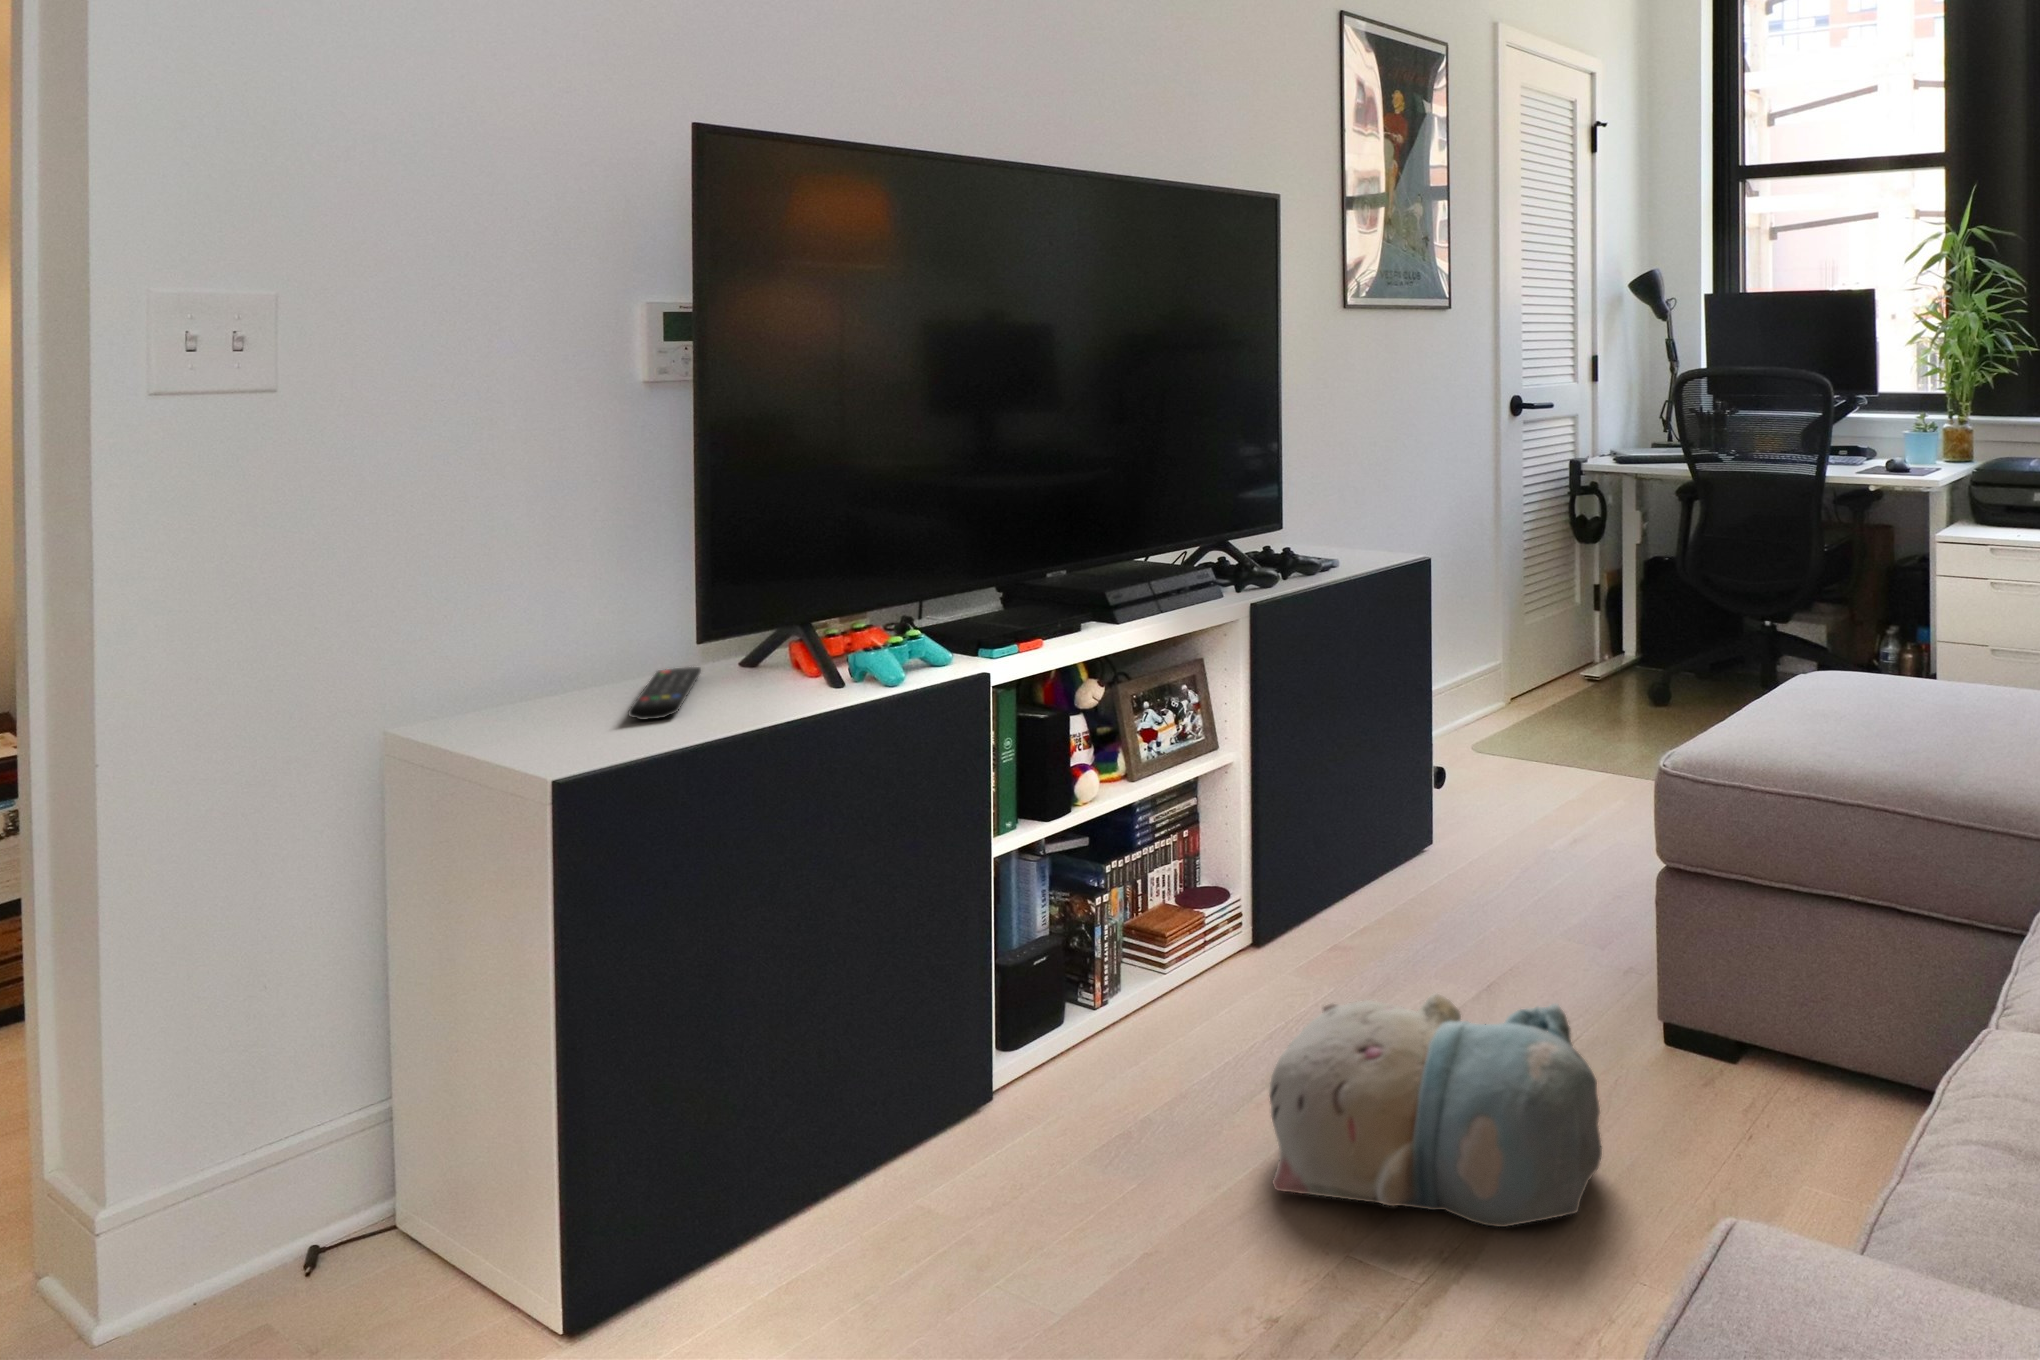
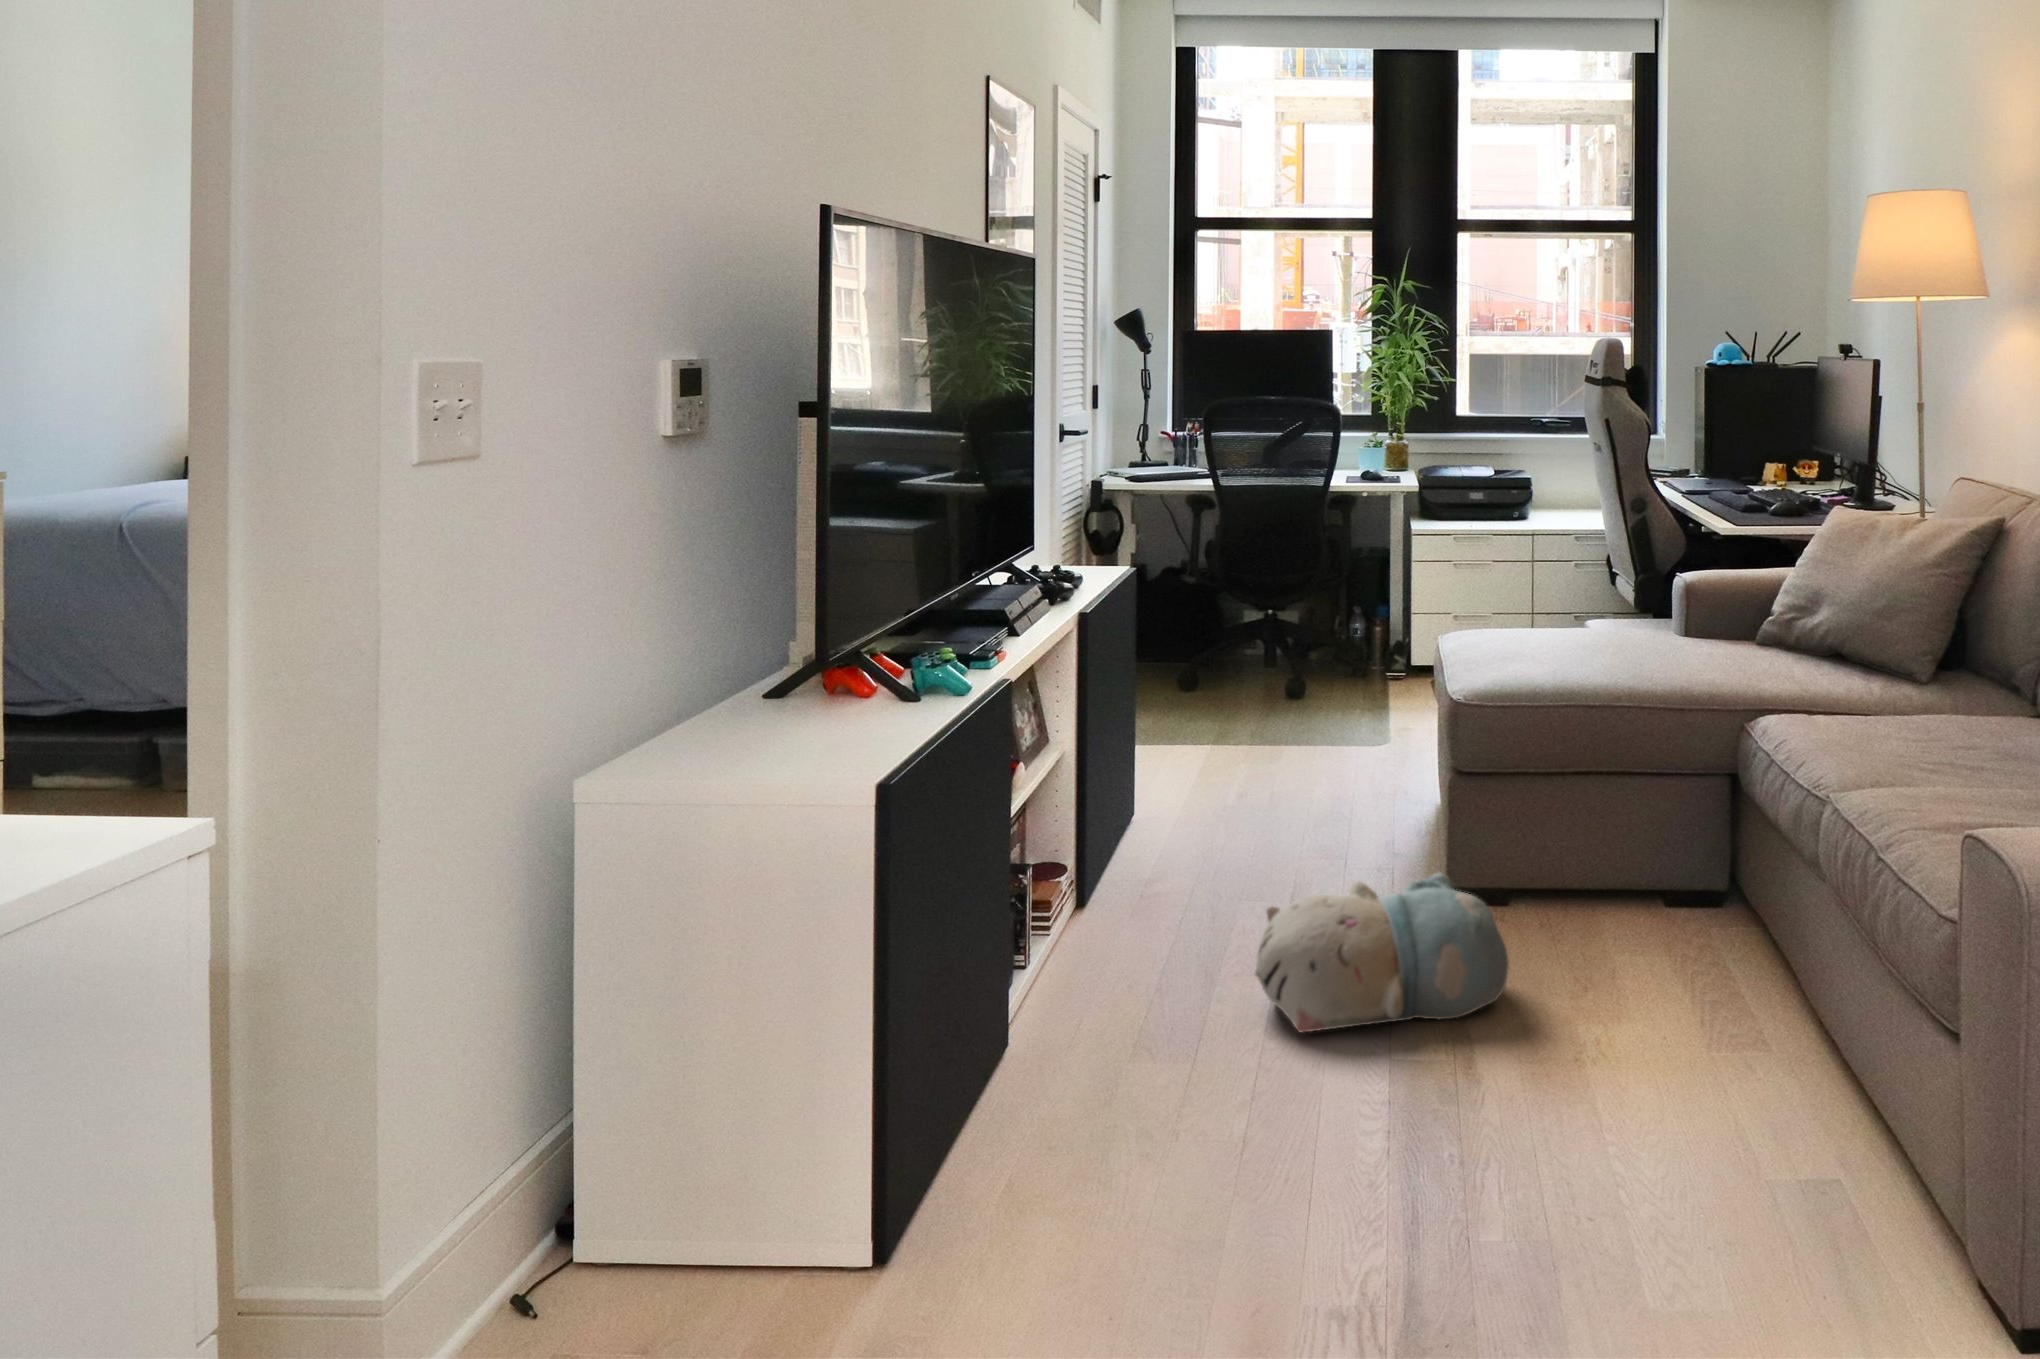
remote control: present [629,667,701,720] -> none [743,701,862,740]

